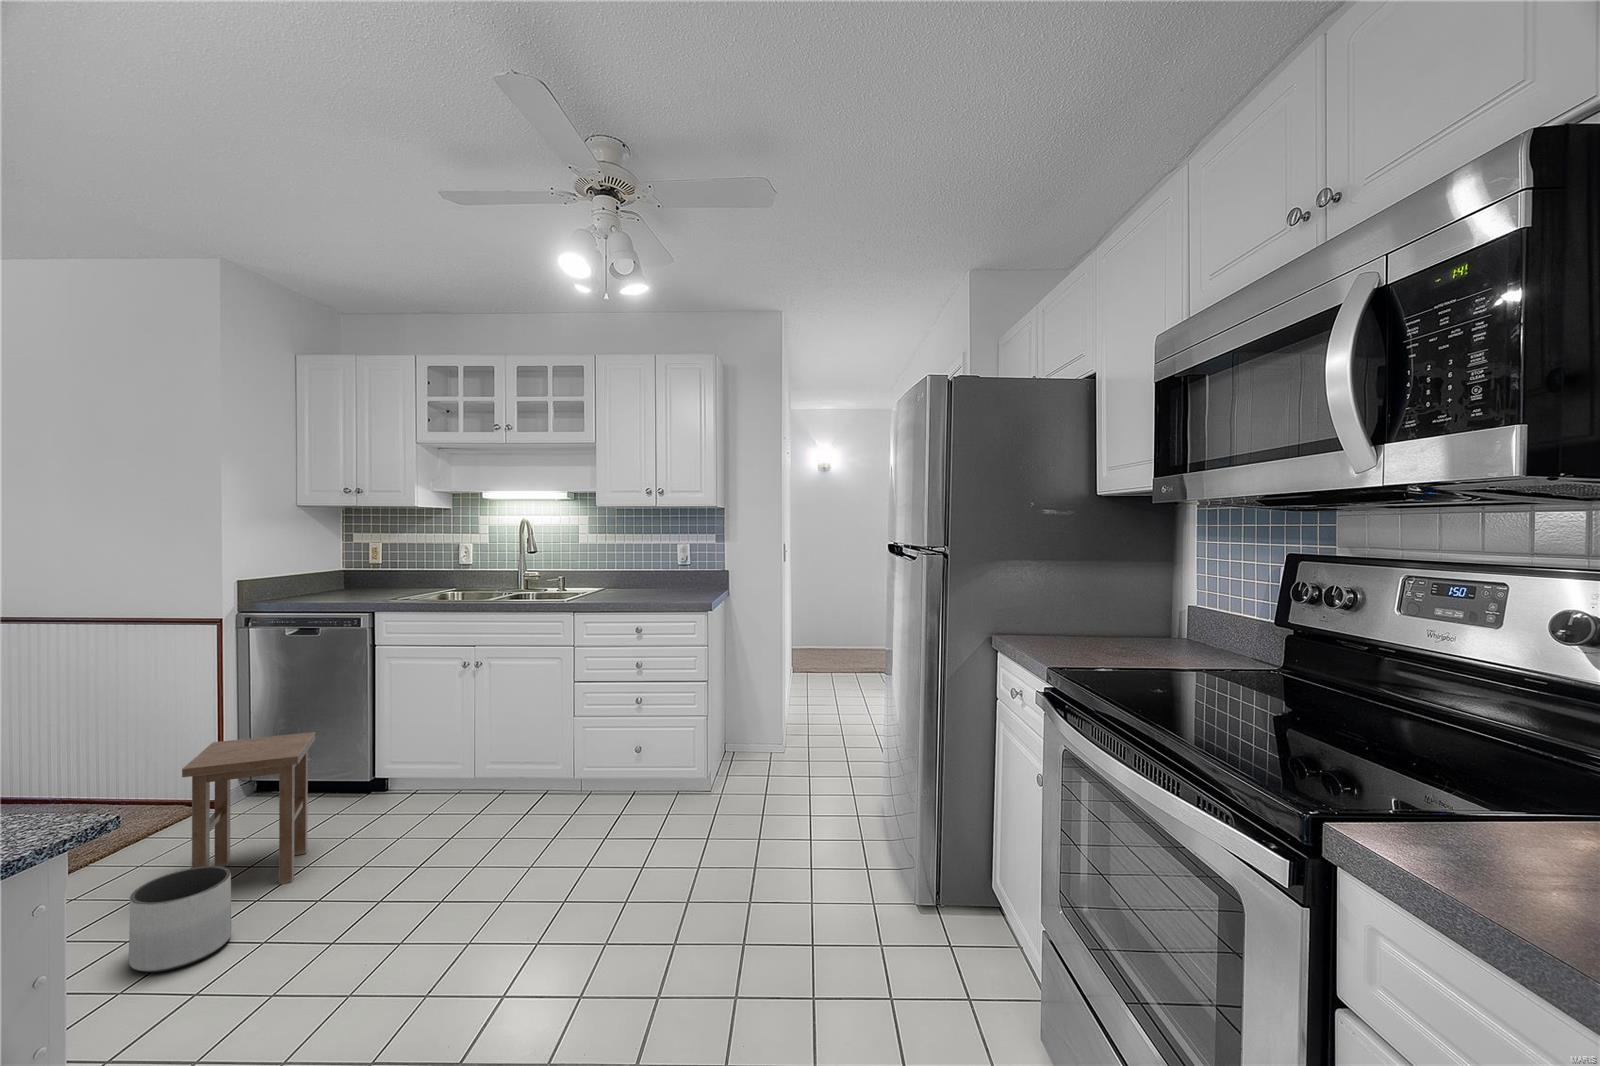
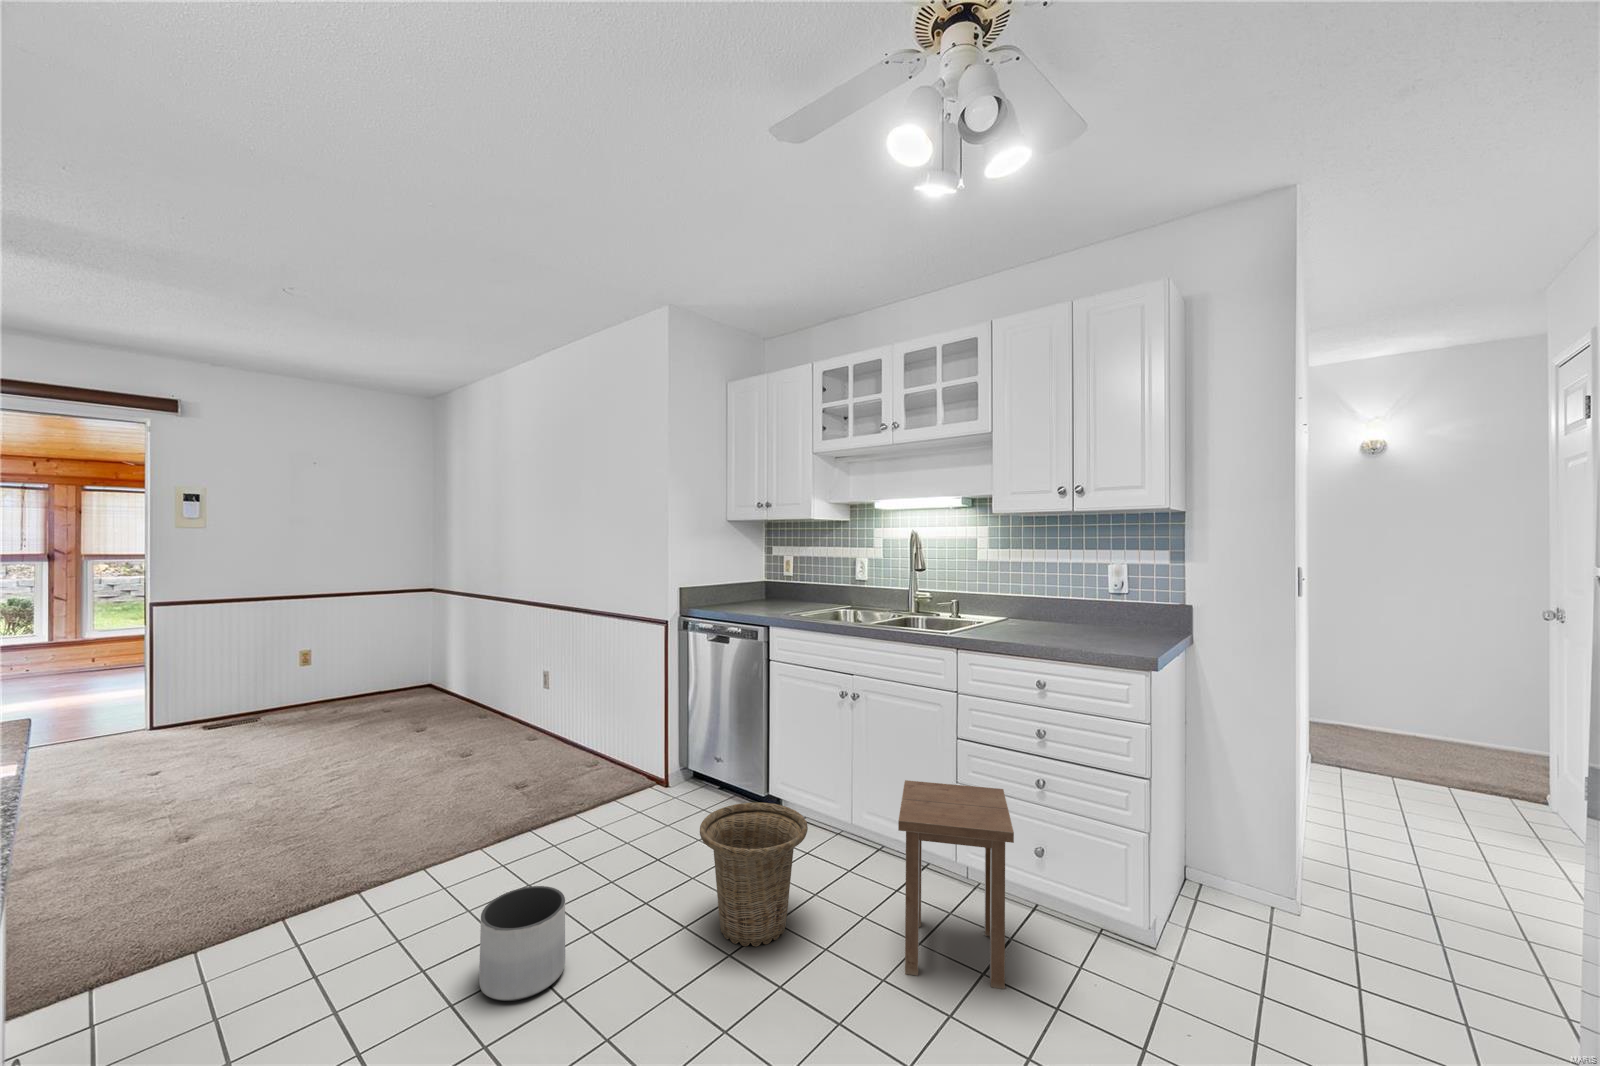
stool: present [182,732,315,884] -> present [898,780,1014,989]
basket: none [357,756,463,871] -> present [700,803,808,946]

